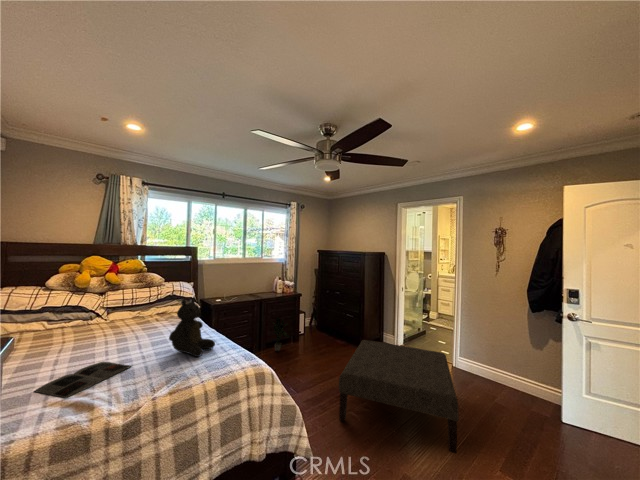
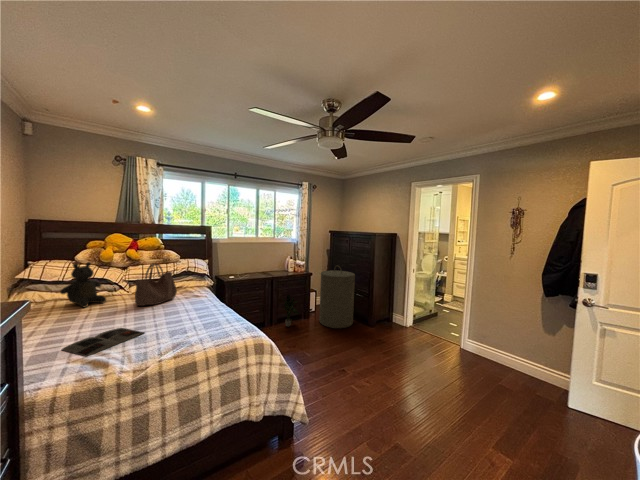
laundry hamper: none [310,285,346,351] -> present [319,265,355,328]
handbag: none [117,288,162,336] -> present [135,263,177,306]
teddy bear: present [169,297,215,357] -> present [60,262,106,307]
ottoman: present [339,340,458,453] -> none [339,319,455,429]

